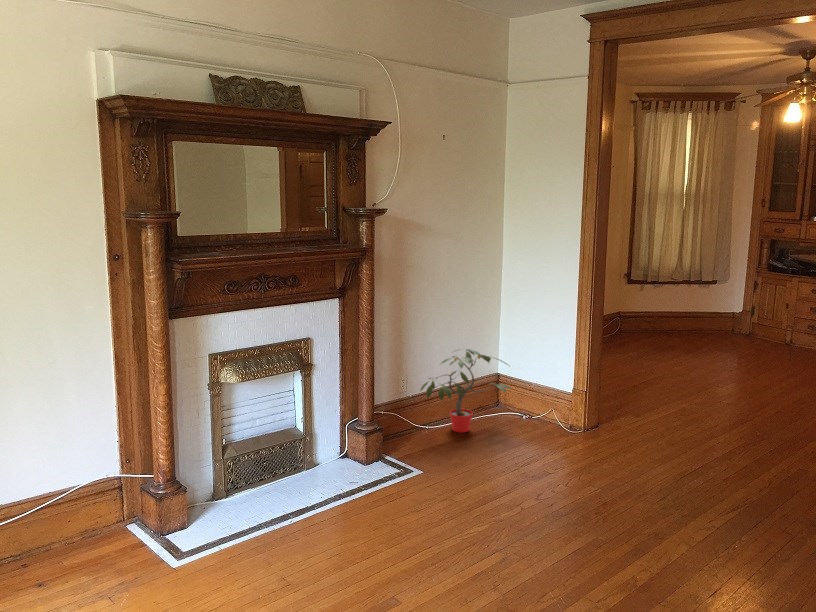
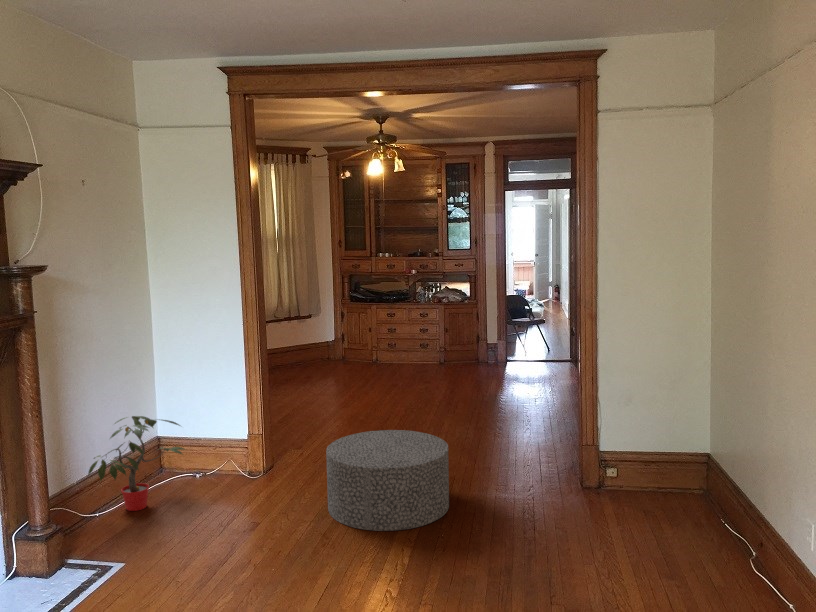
ottoman: none [624,410,775,527] -> present [326,430,449,531]

